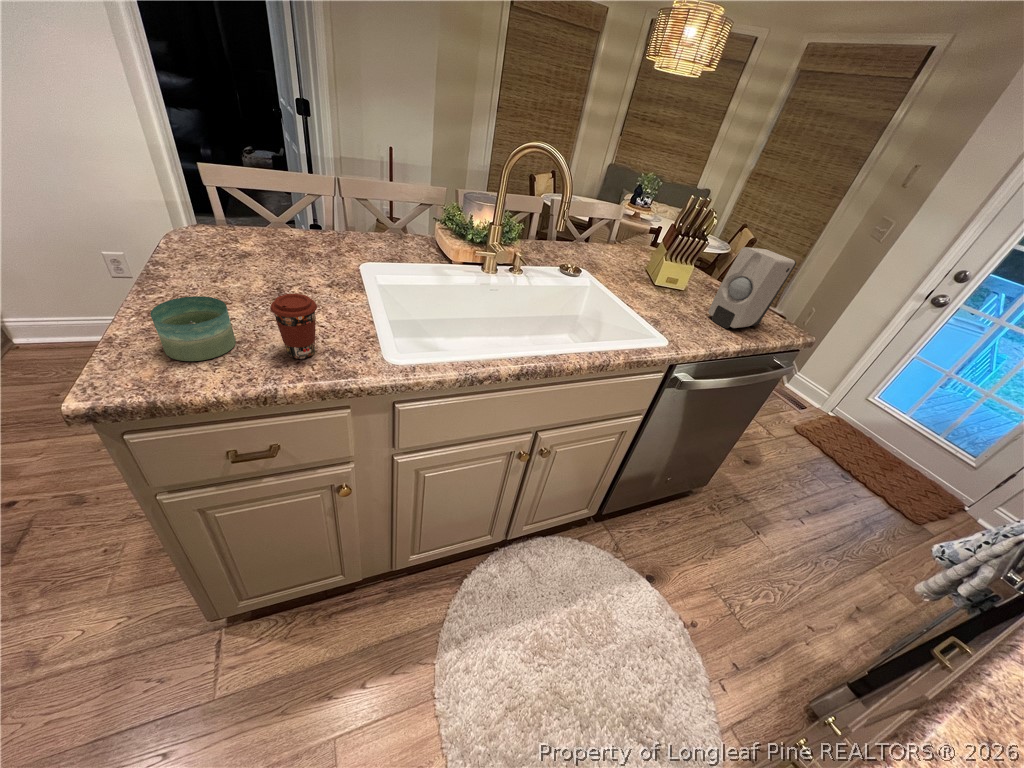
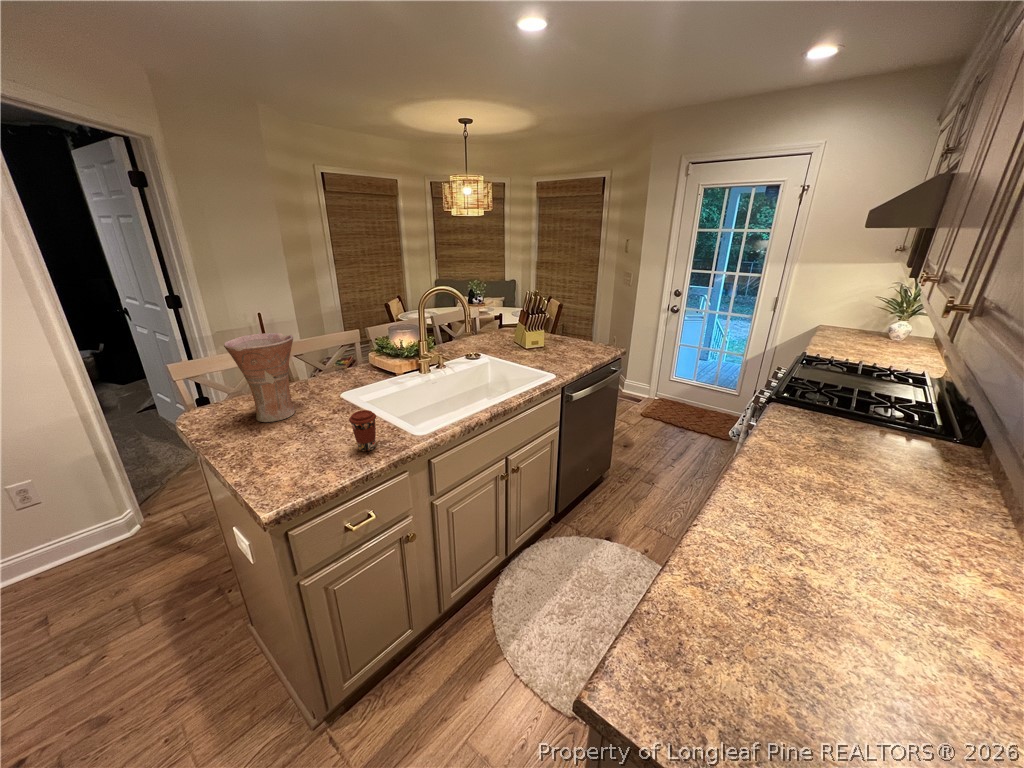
vase: none [190,135,296,269] -> present [224,333,295,422]
soap dispenser: present [708,247,796,328] -> none [565,309,597,359]
candle: present [150,296,236,361] -> none [277,433,325,476]

